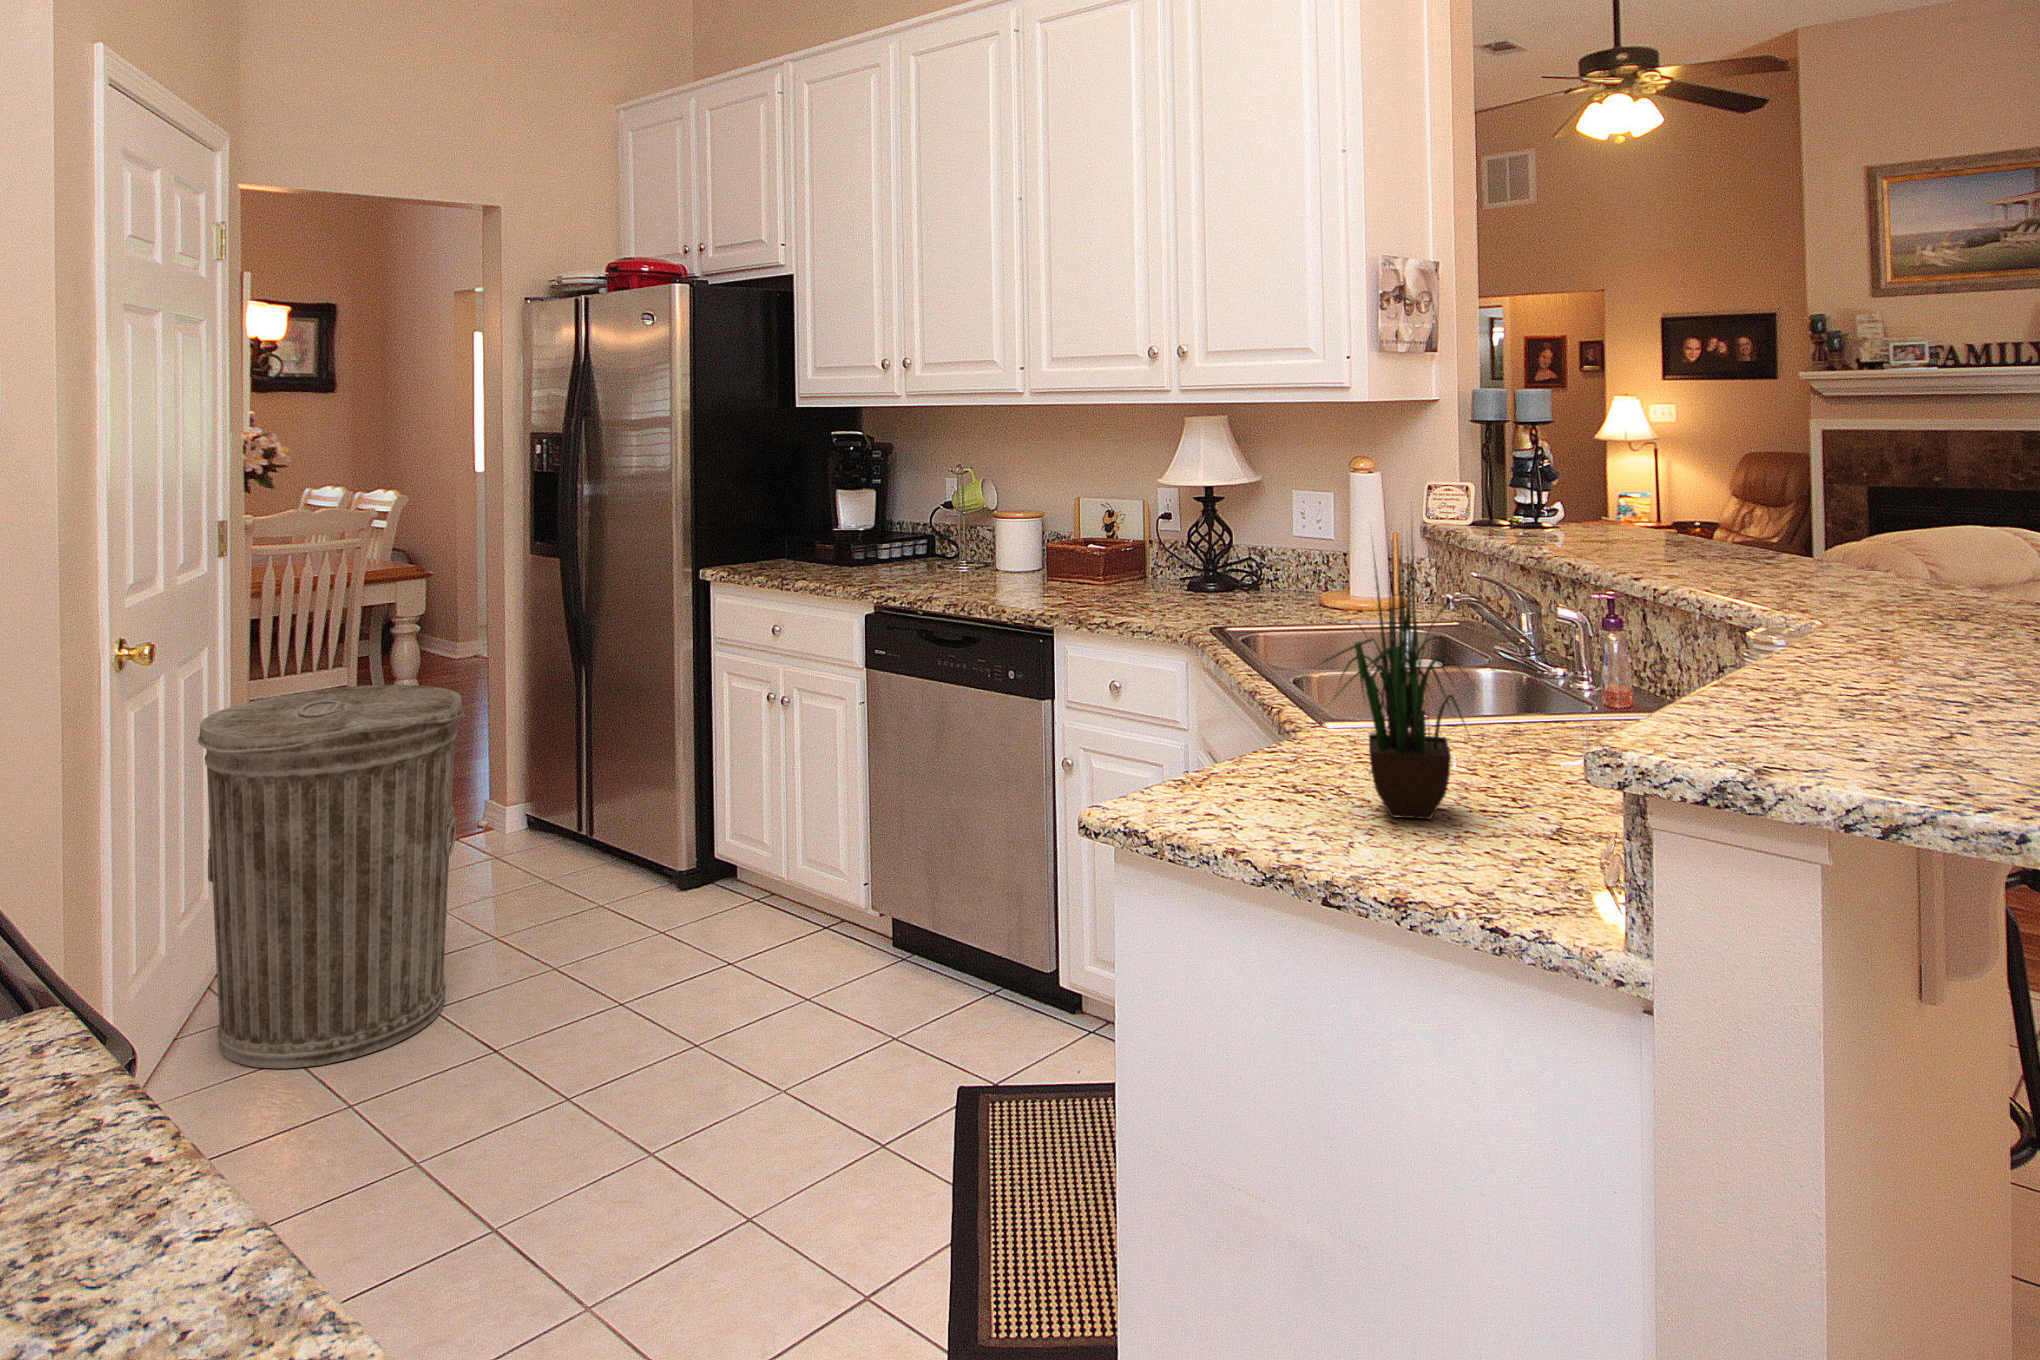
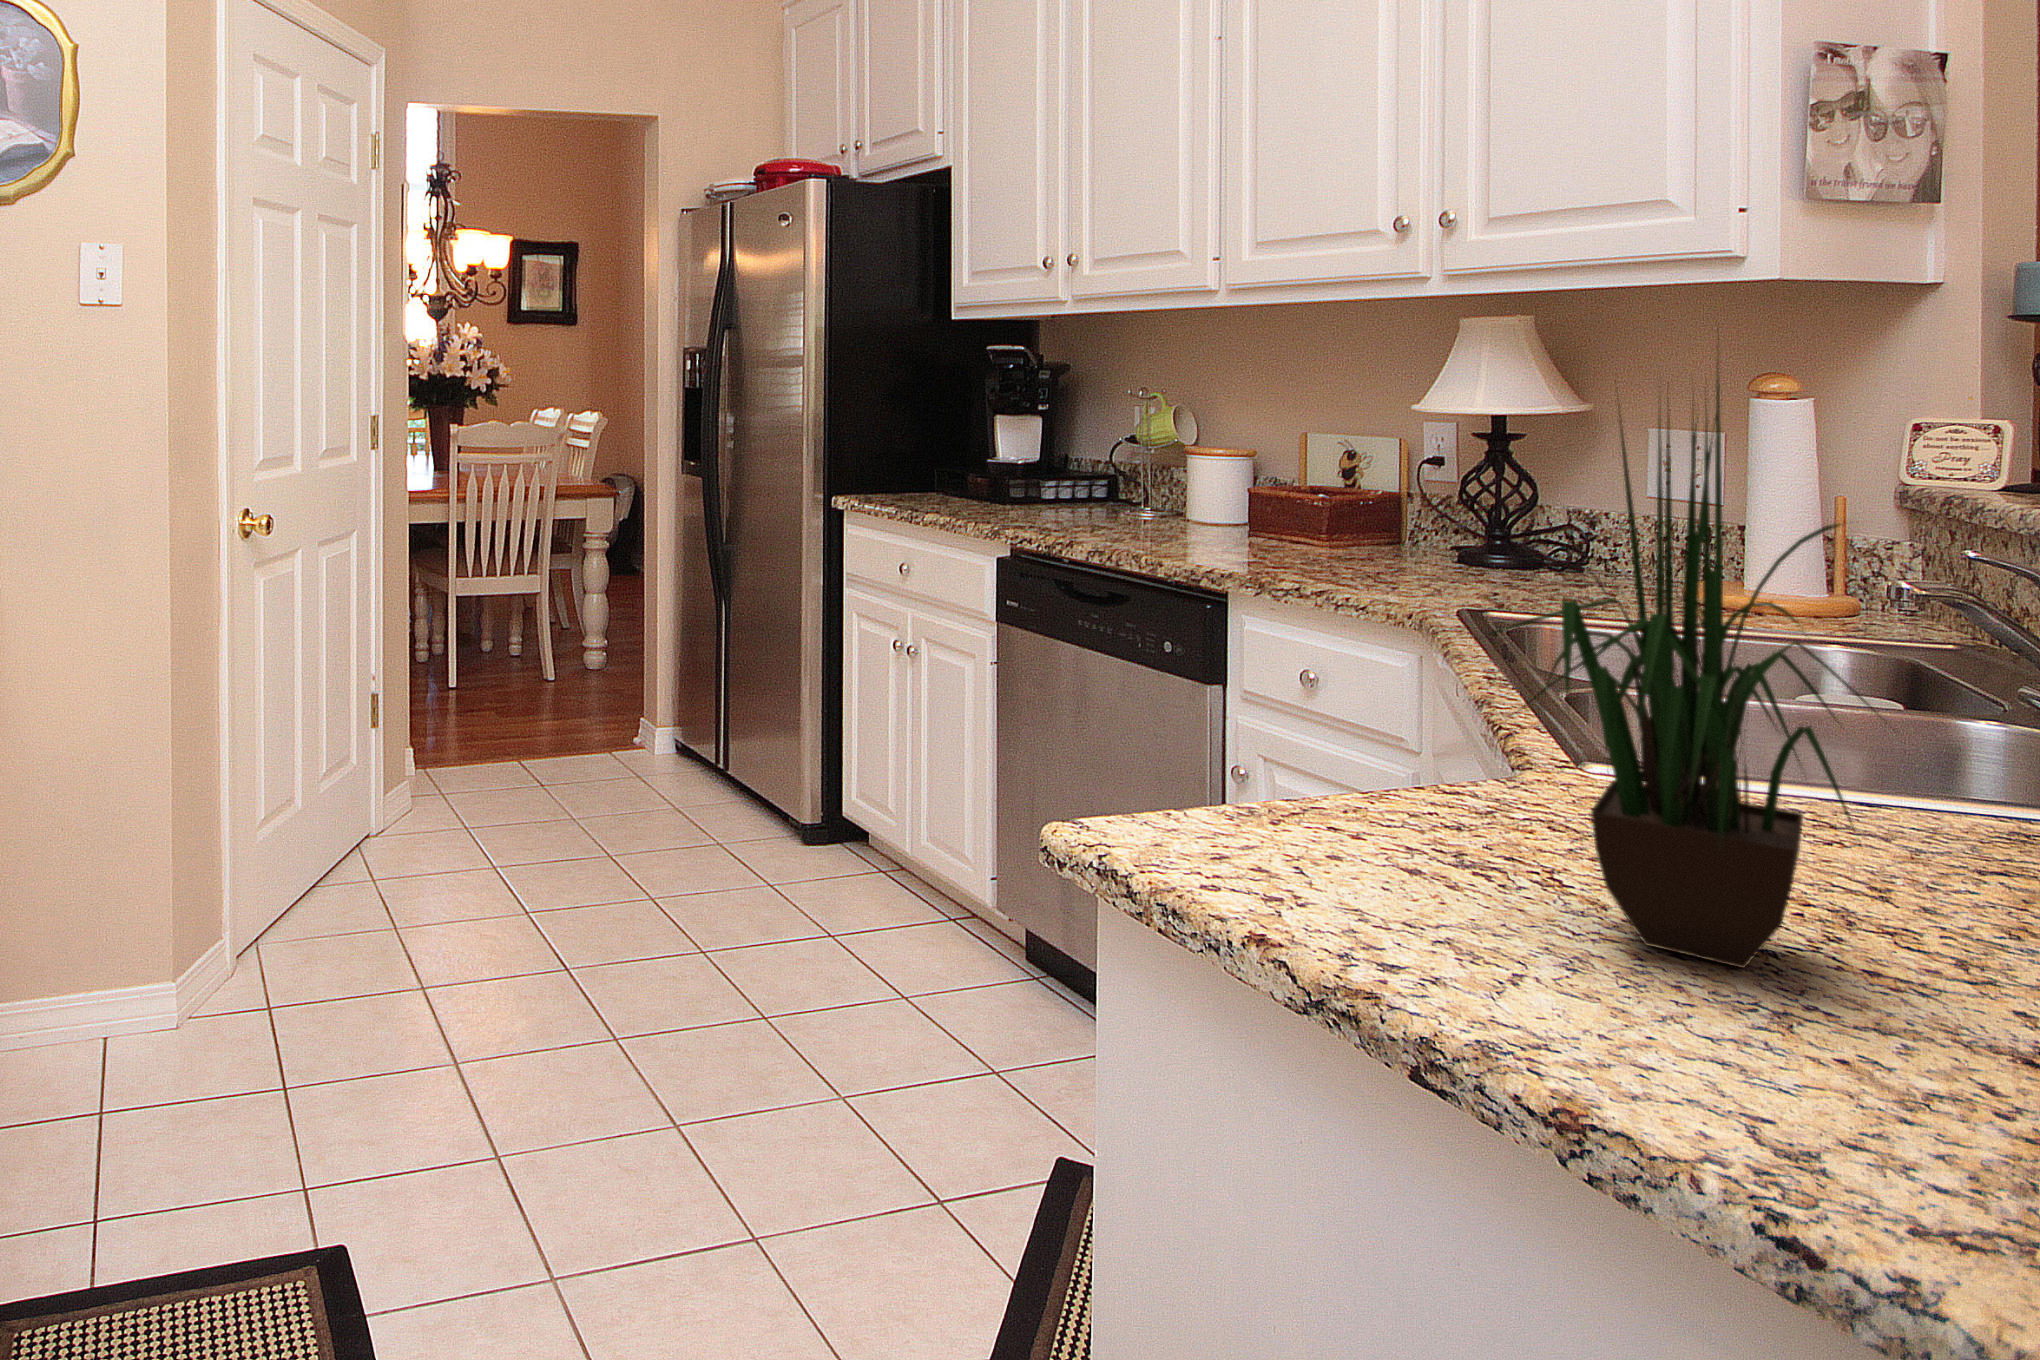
trash can: present [198,685,464,1068] -> none [328,582,559,937]

